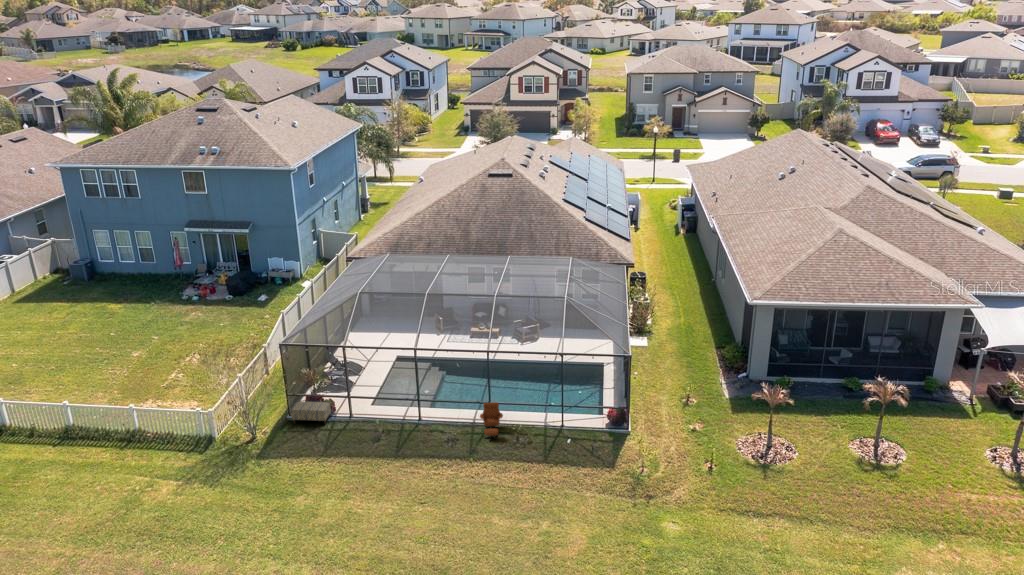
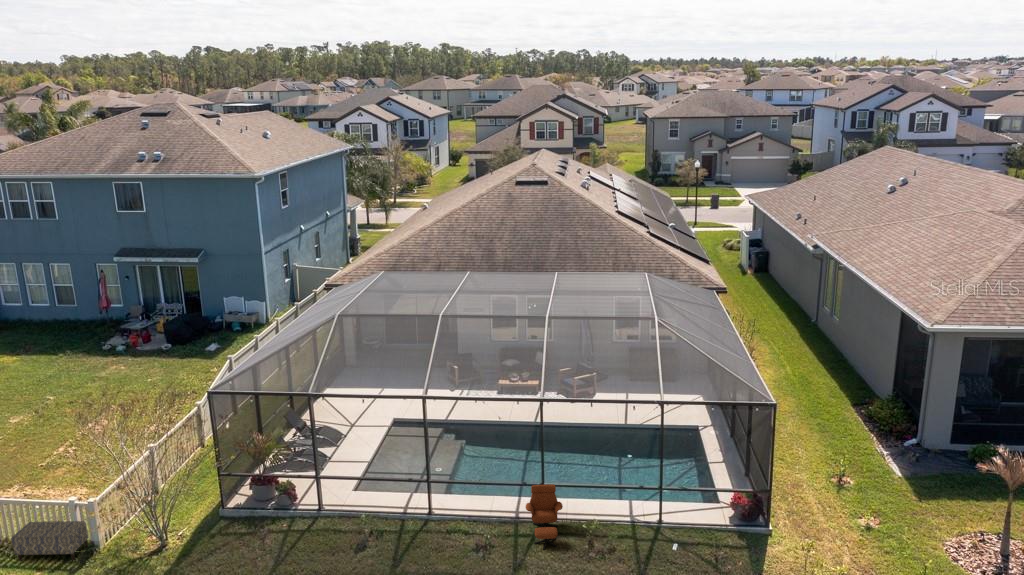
bench: present [291,401,331,424] -> present [12,521,89,561]

